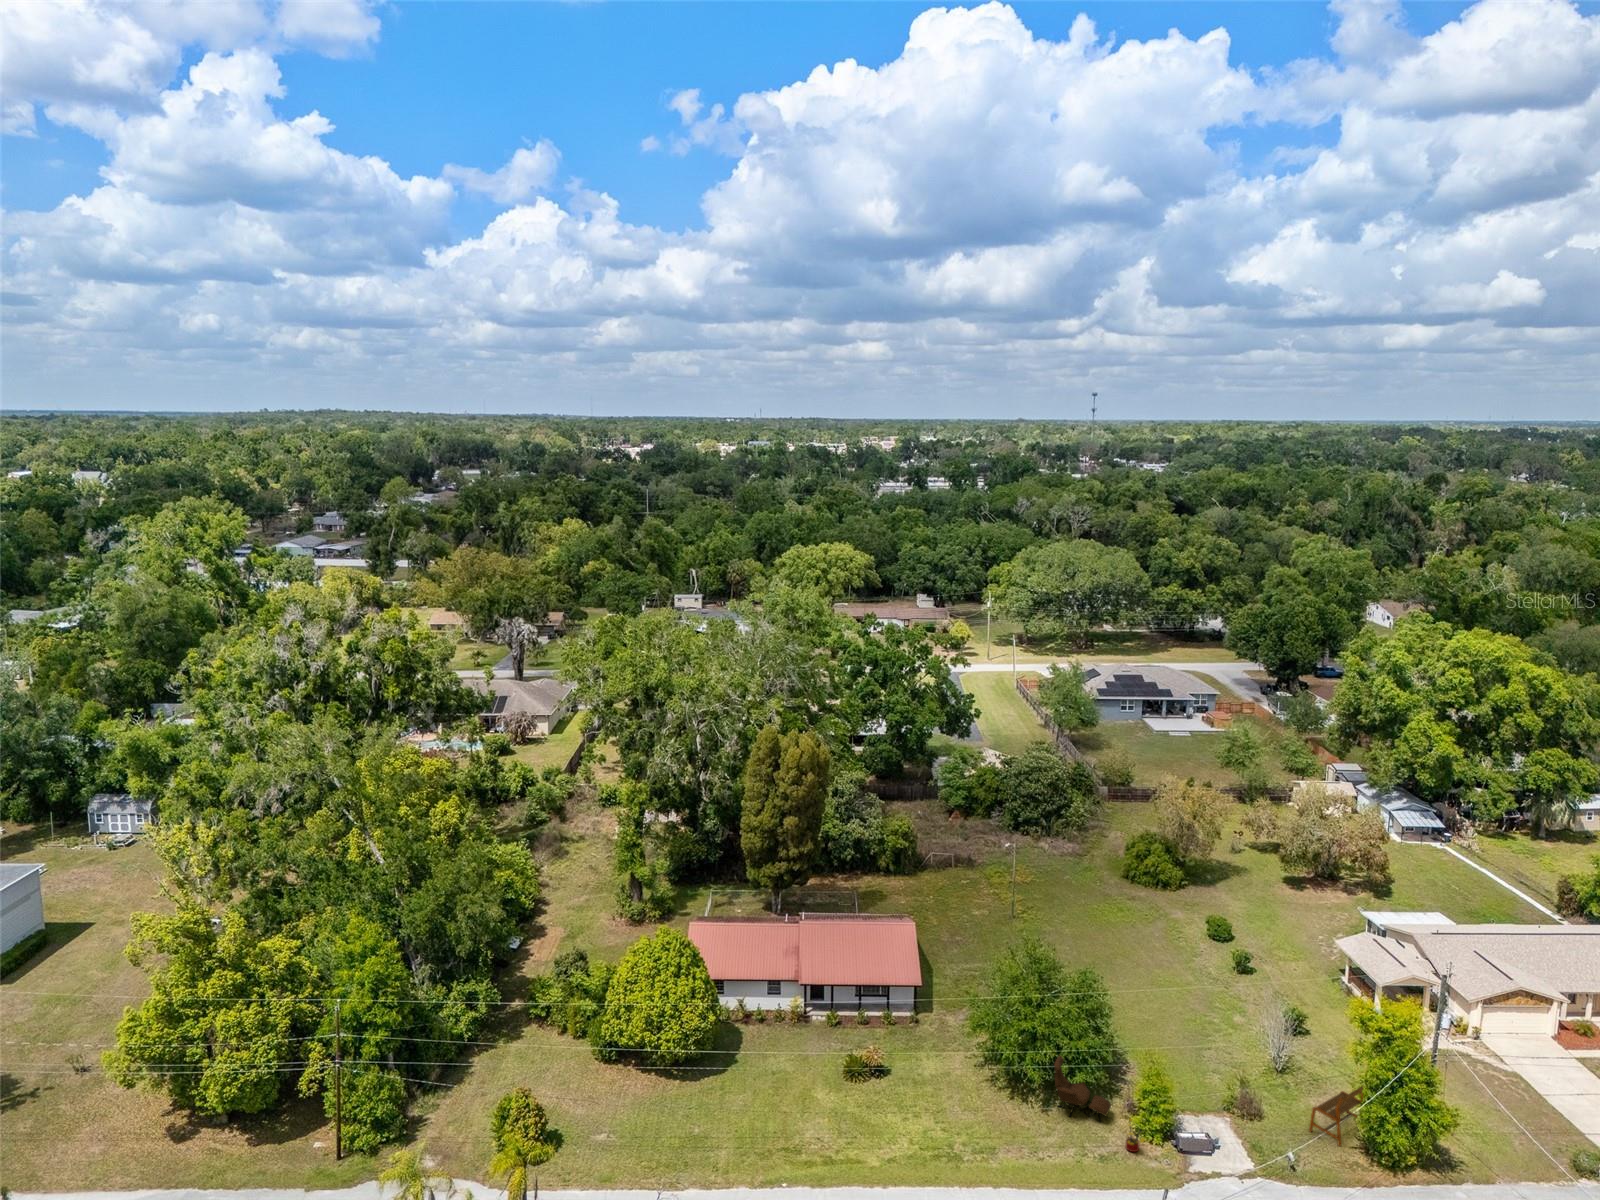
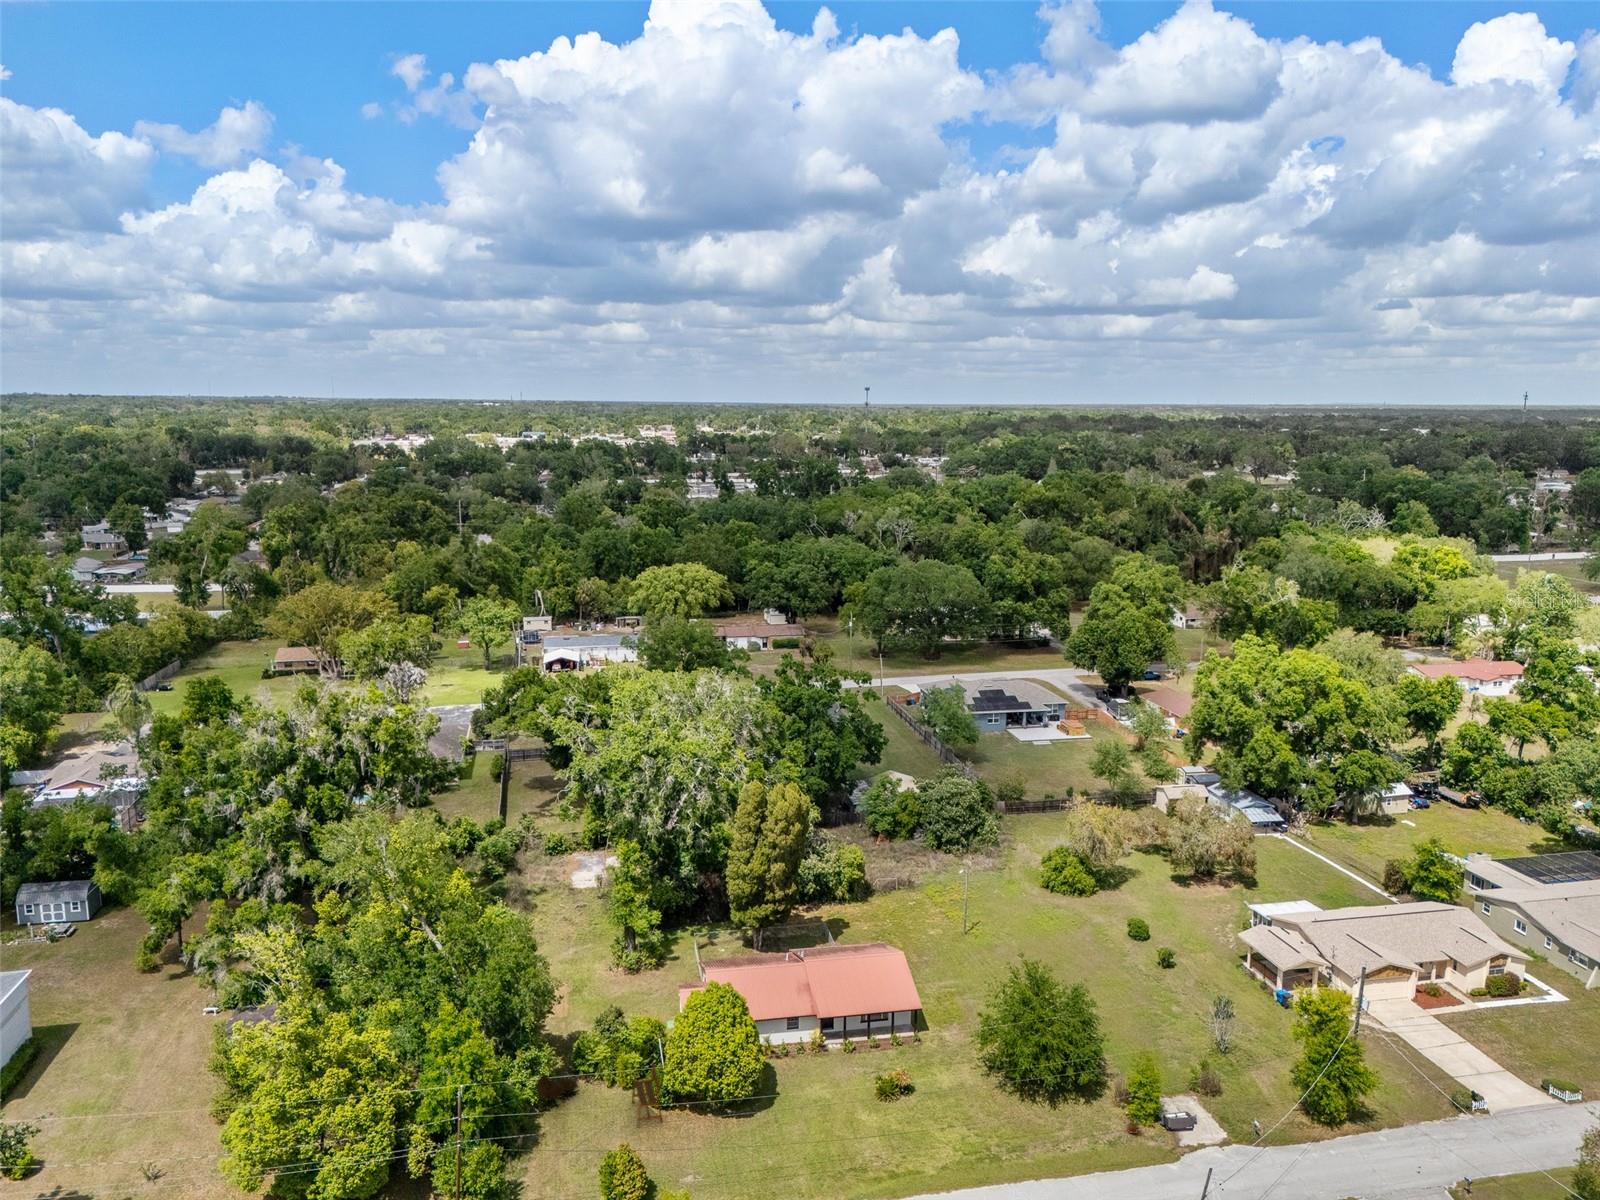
lounge chair: present [1054,1056,1111,1119] -> present [537,1075,578,1107]
bench: present [1309,1086,1363,1146] -> present [632,1065,662,1127]

